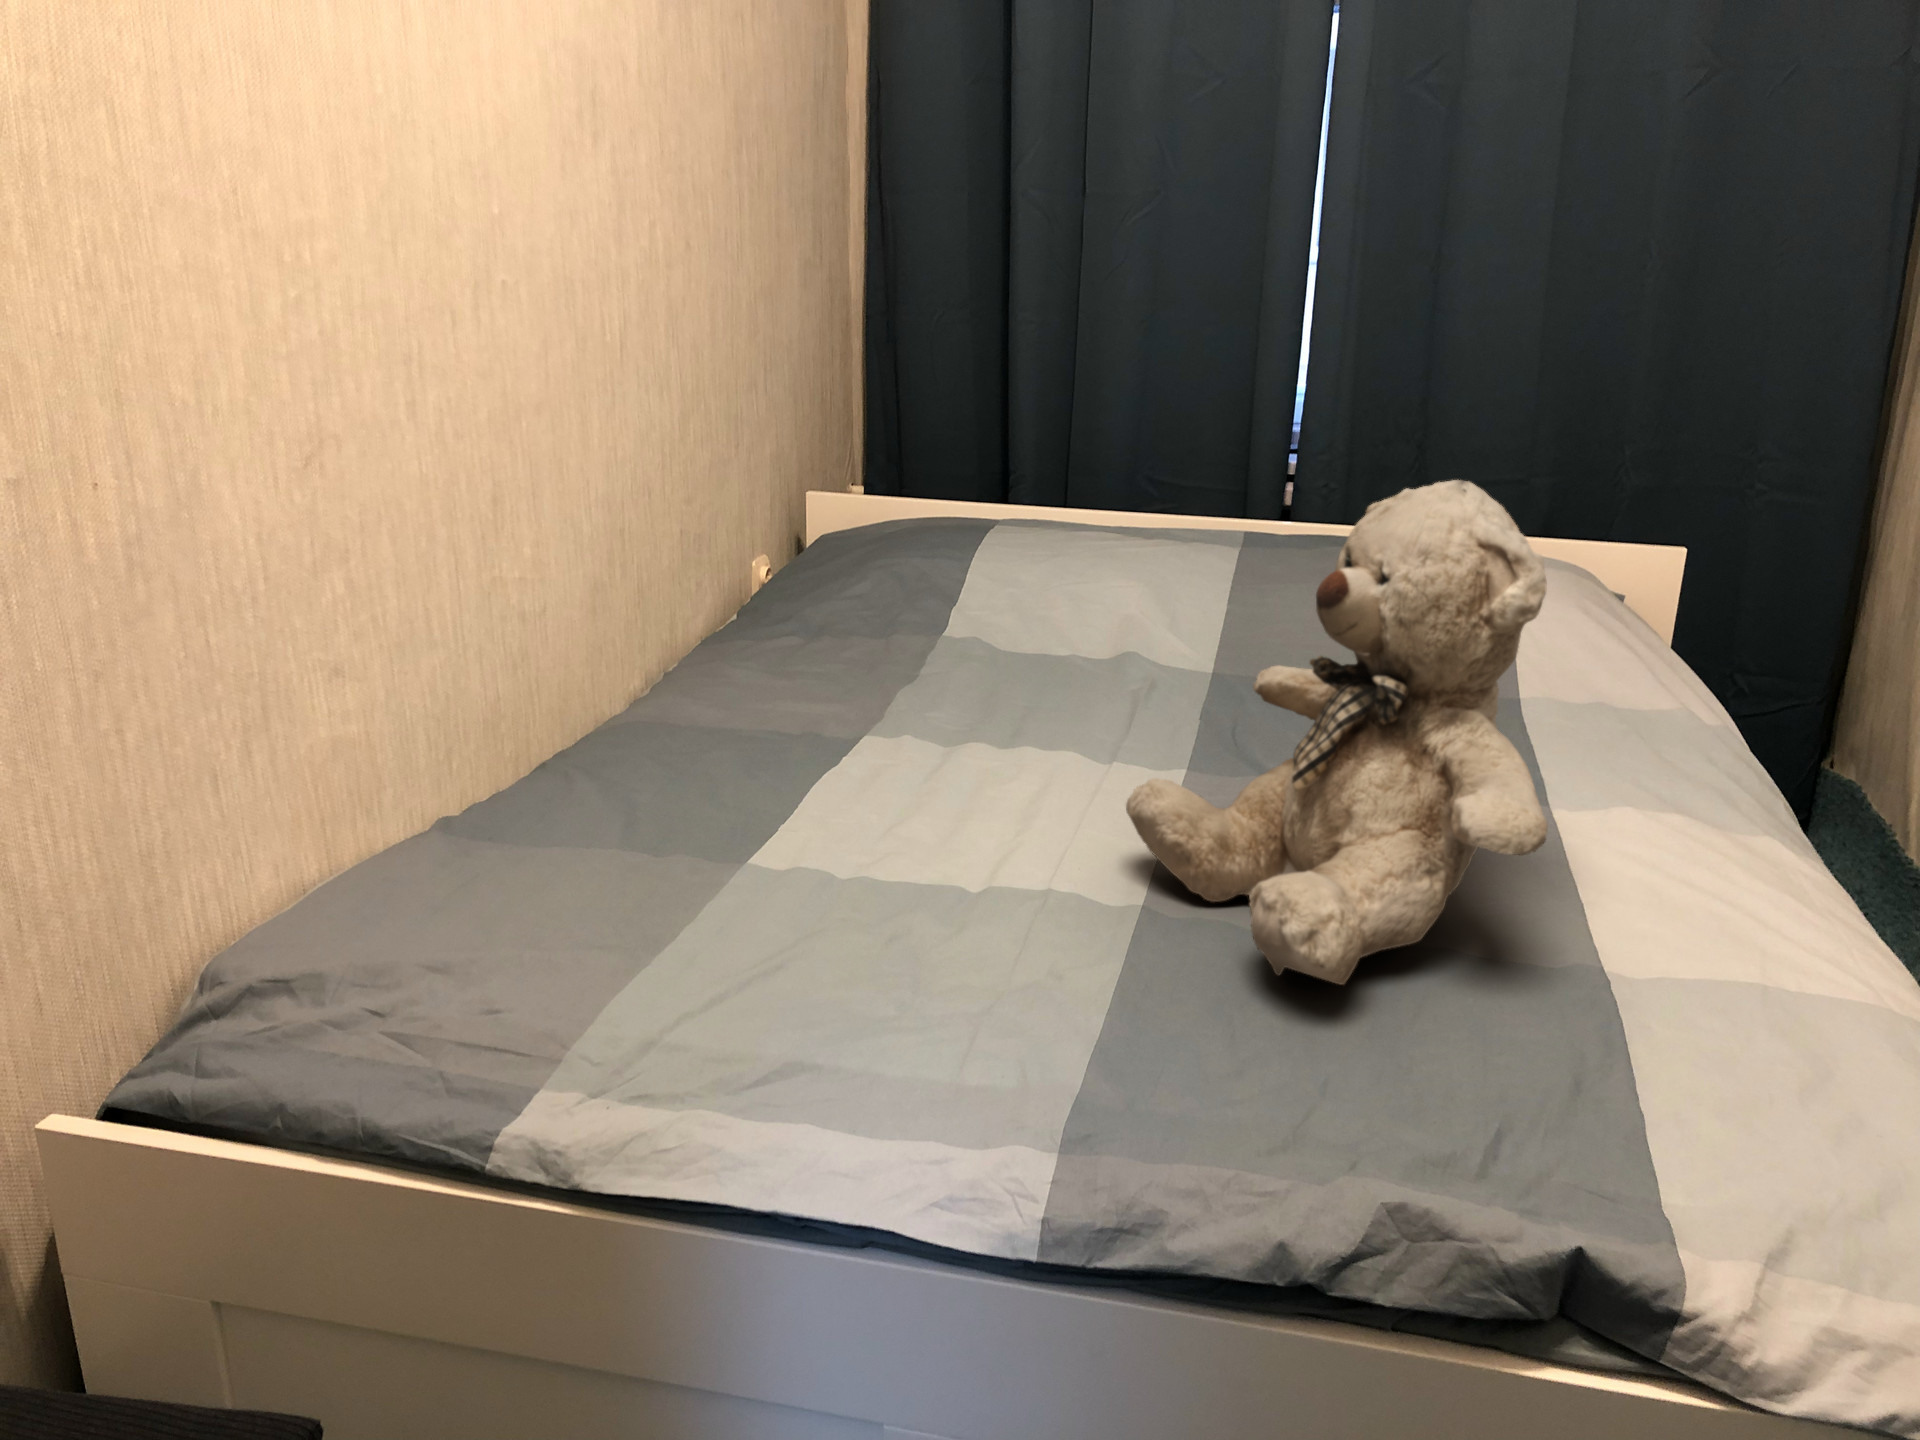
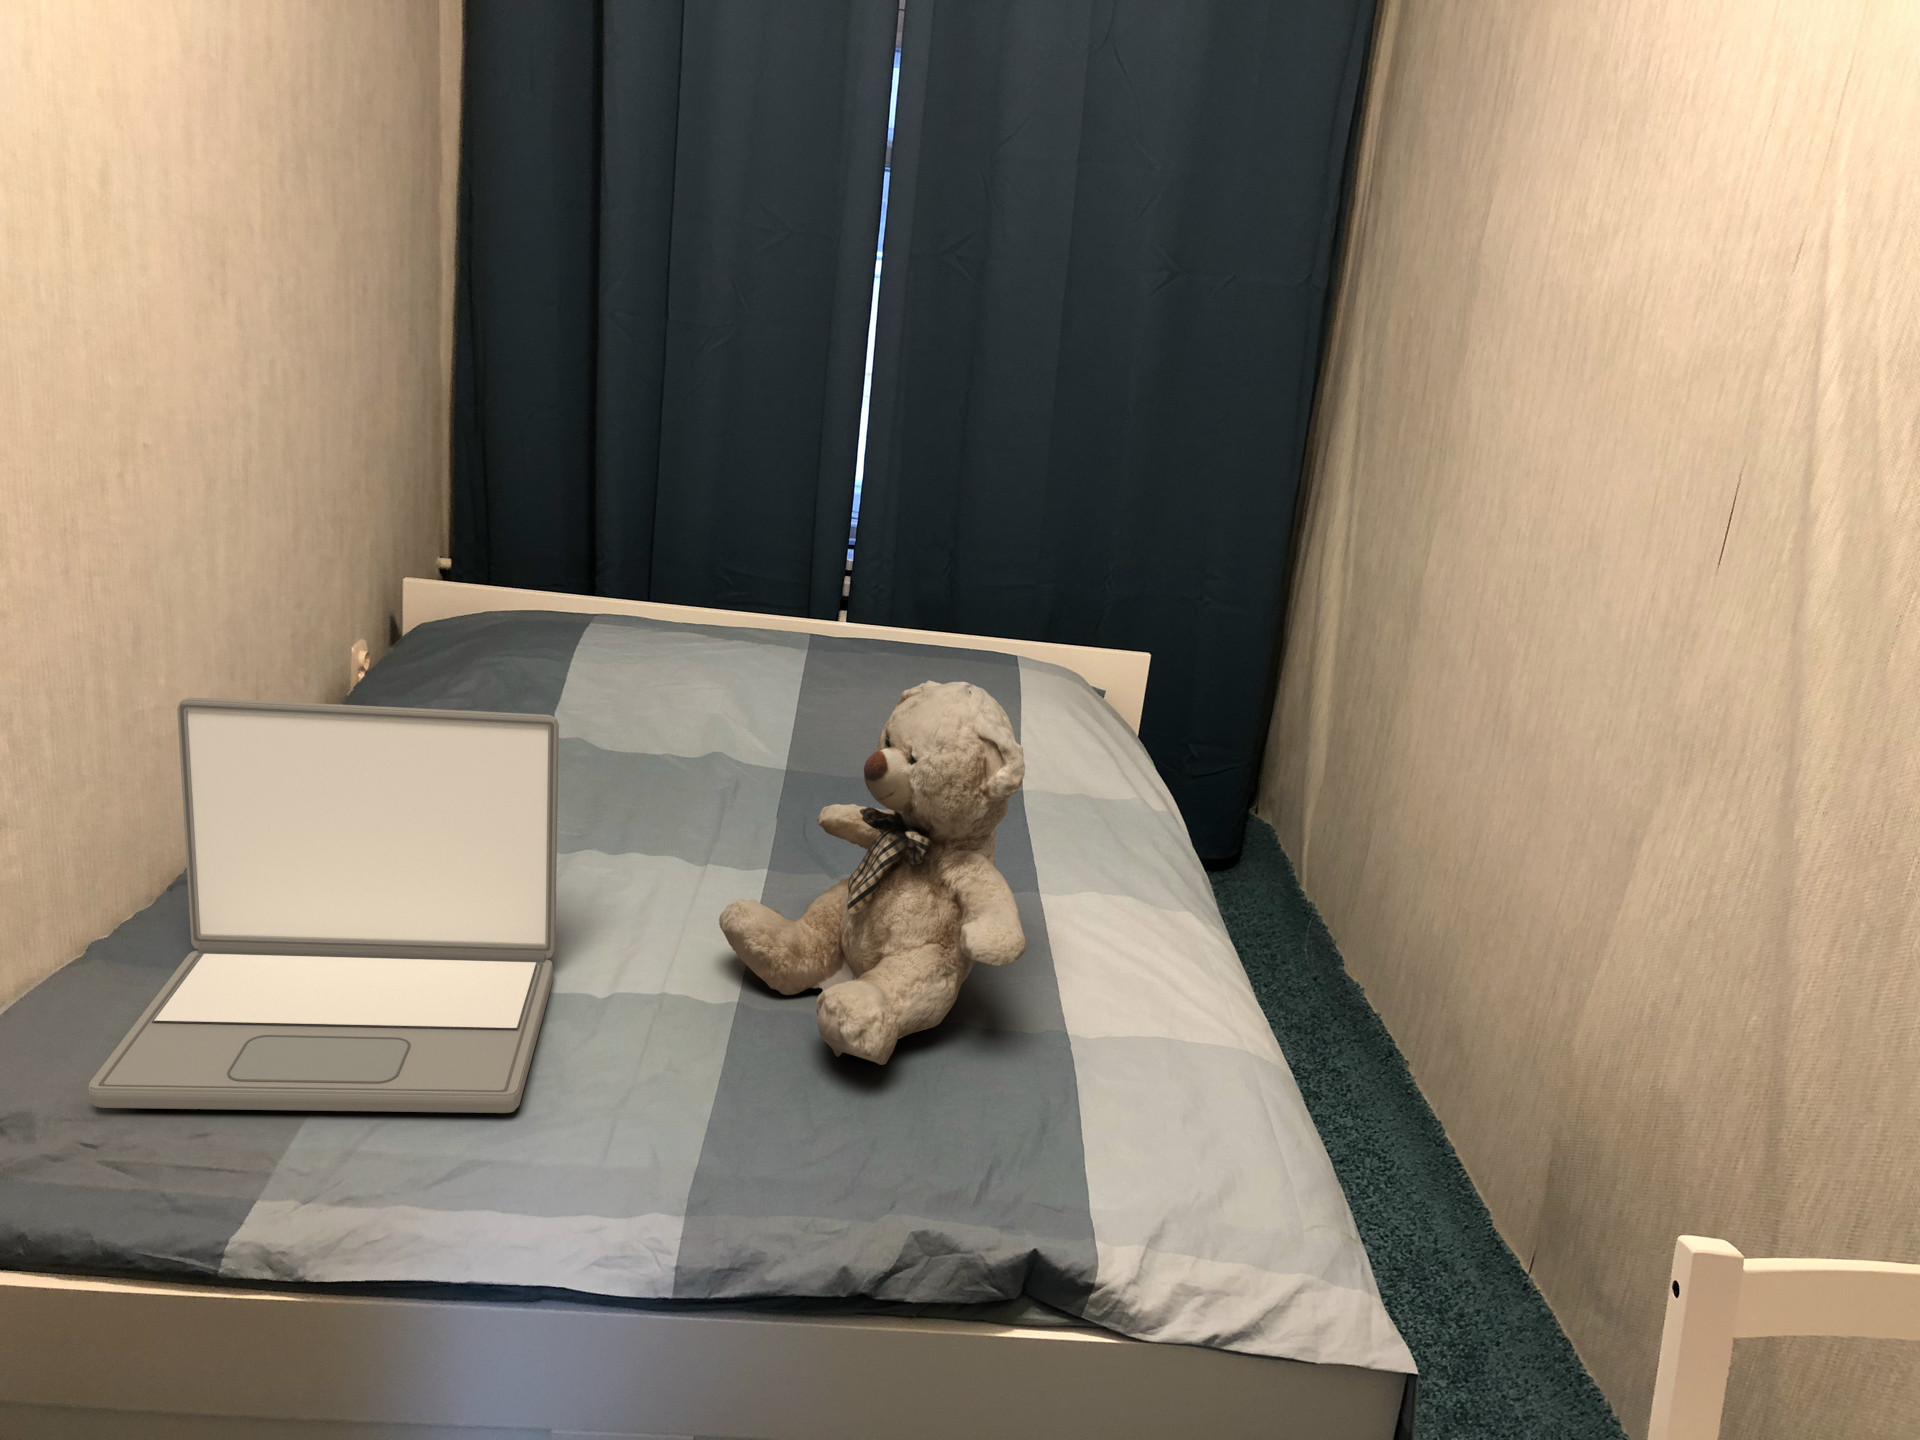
laptop: none [376,519,928,1011] -> present [89,697,559,1113]

